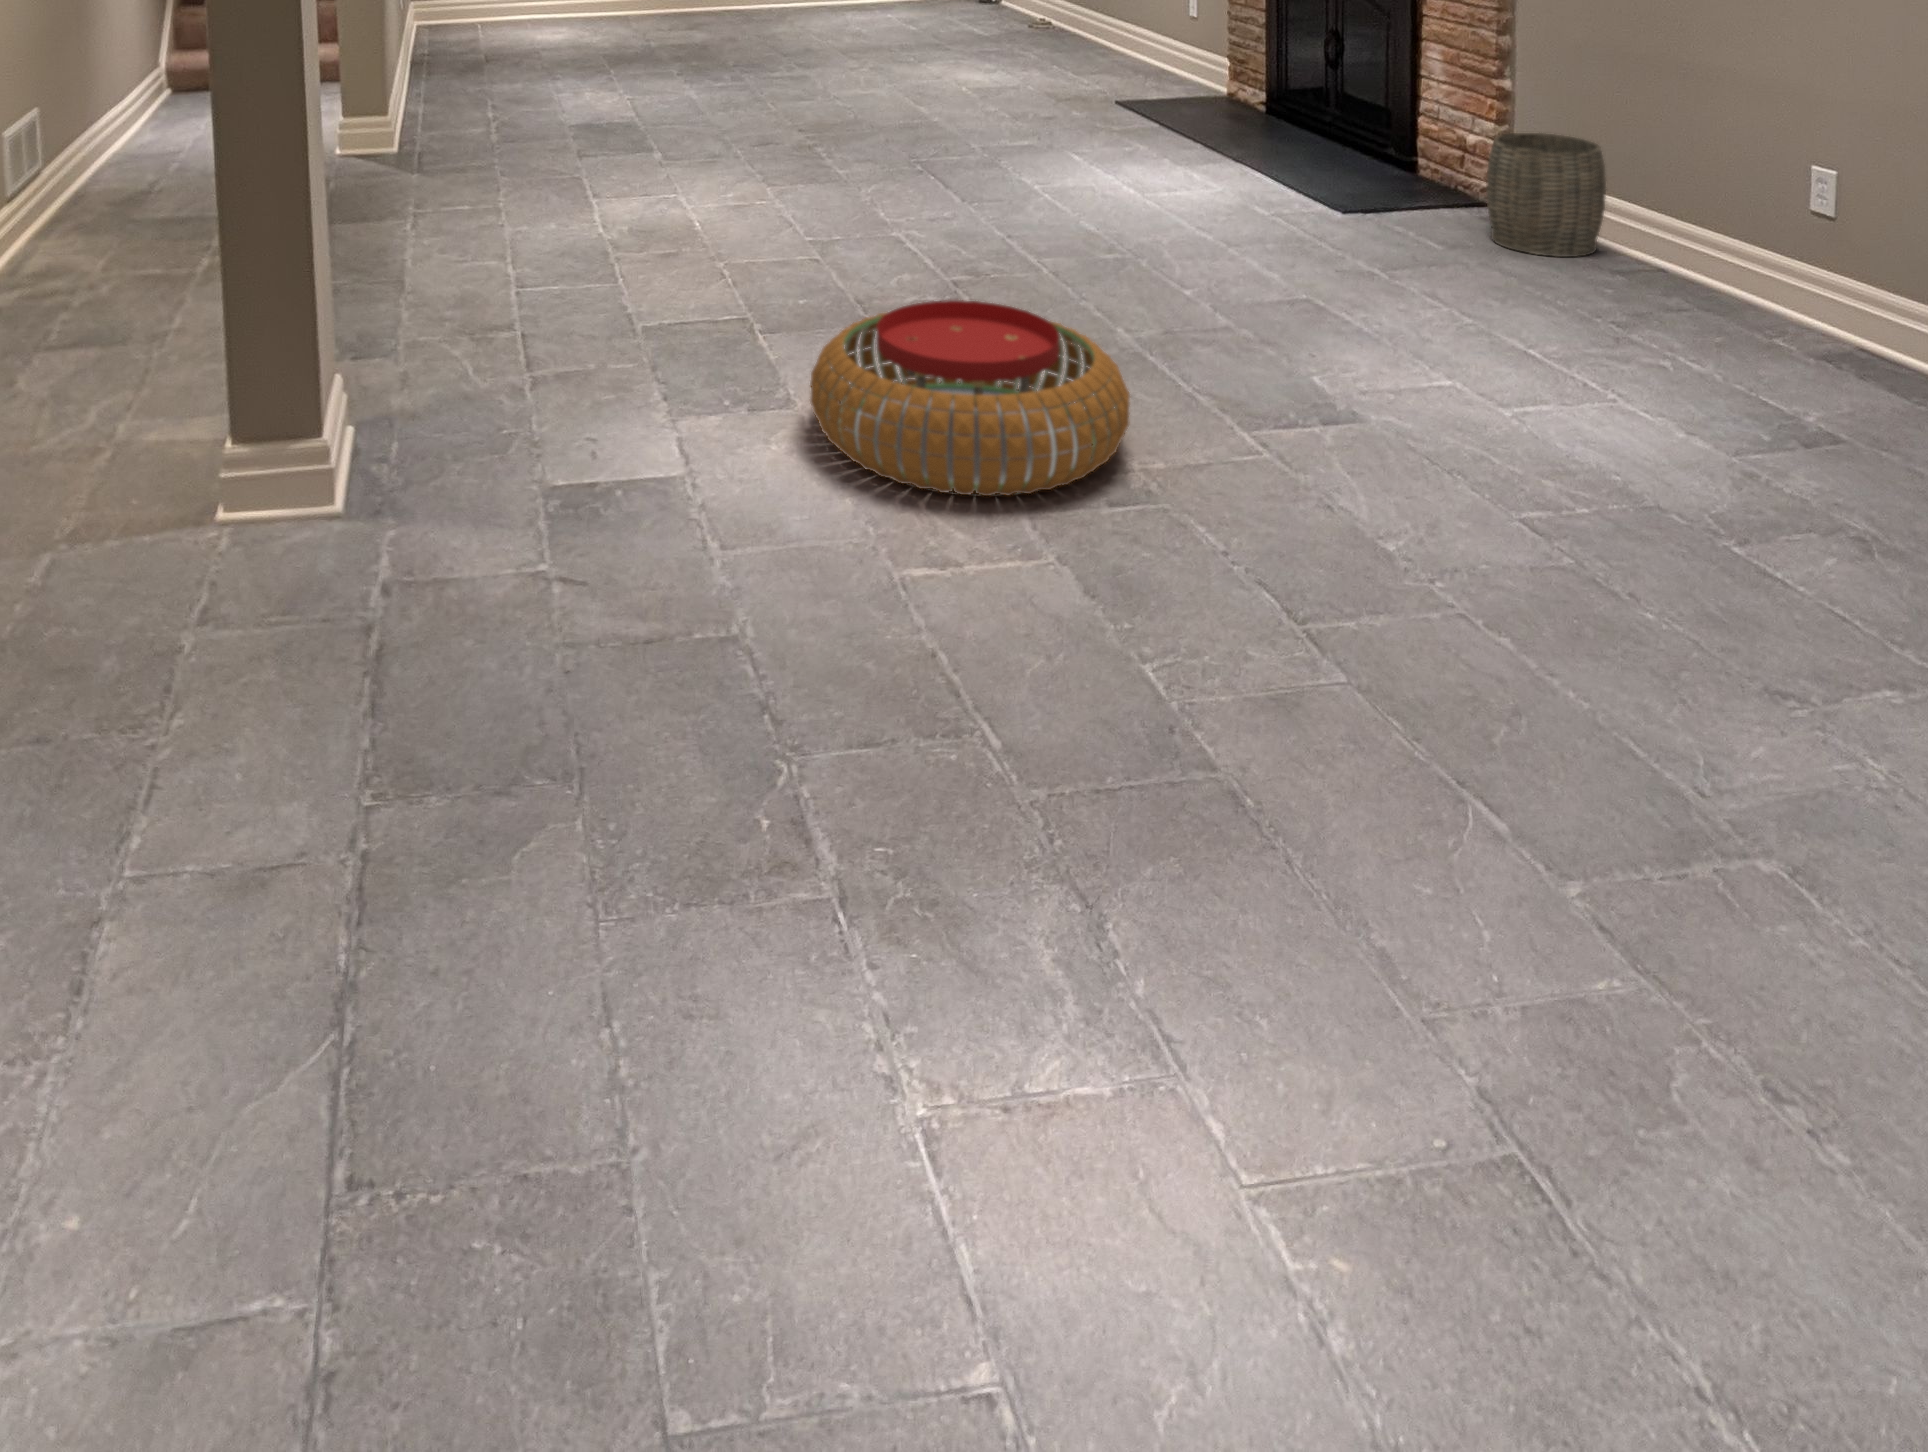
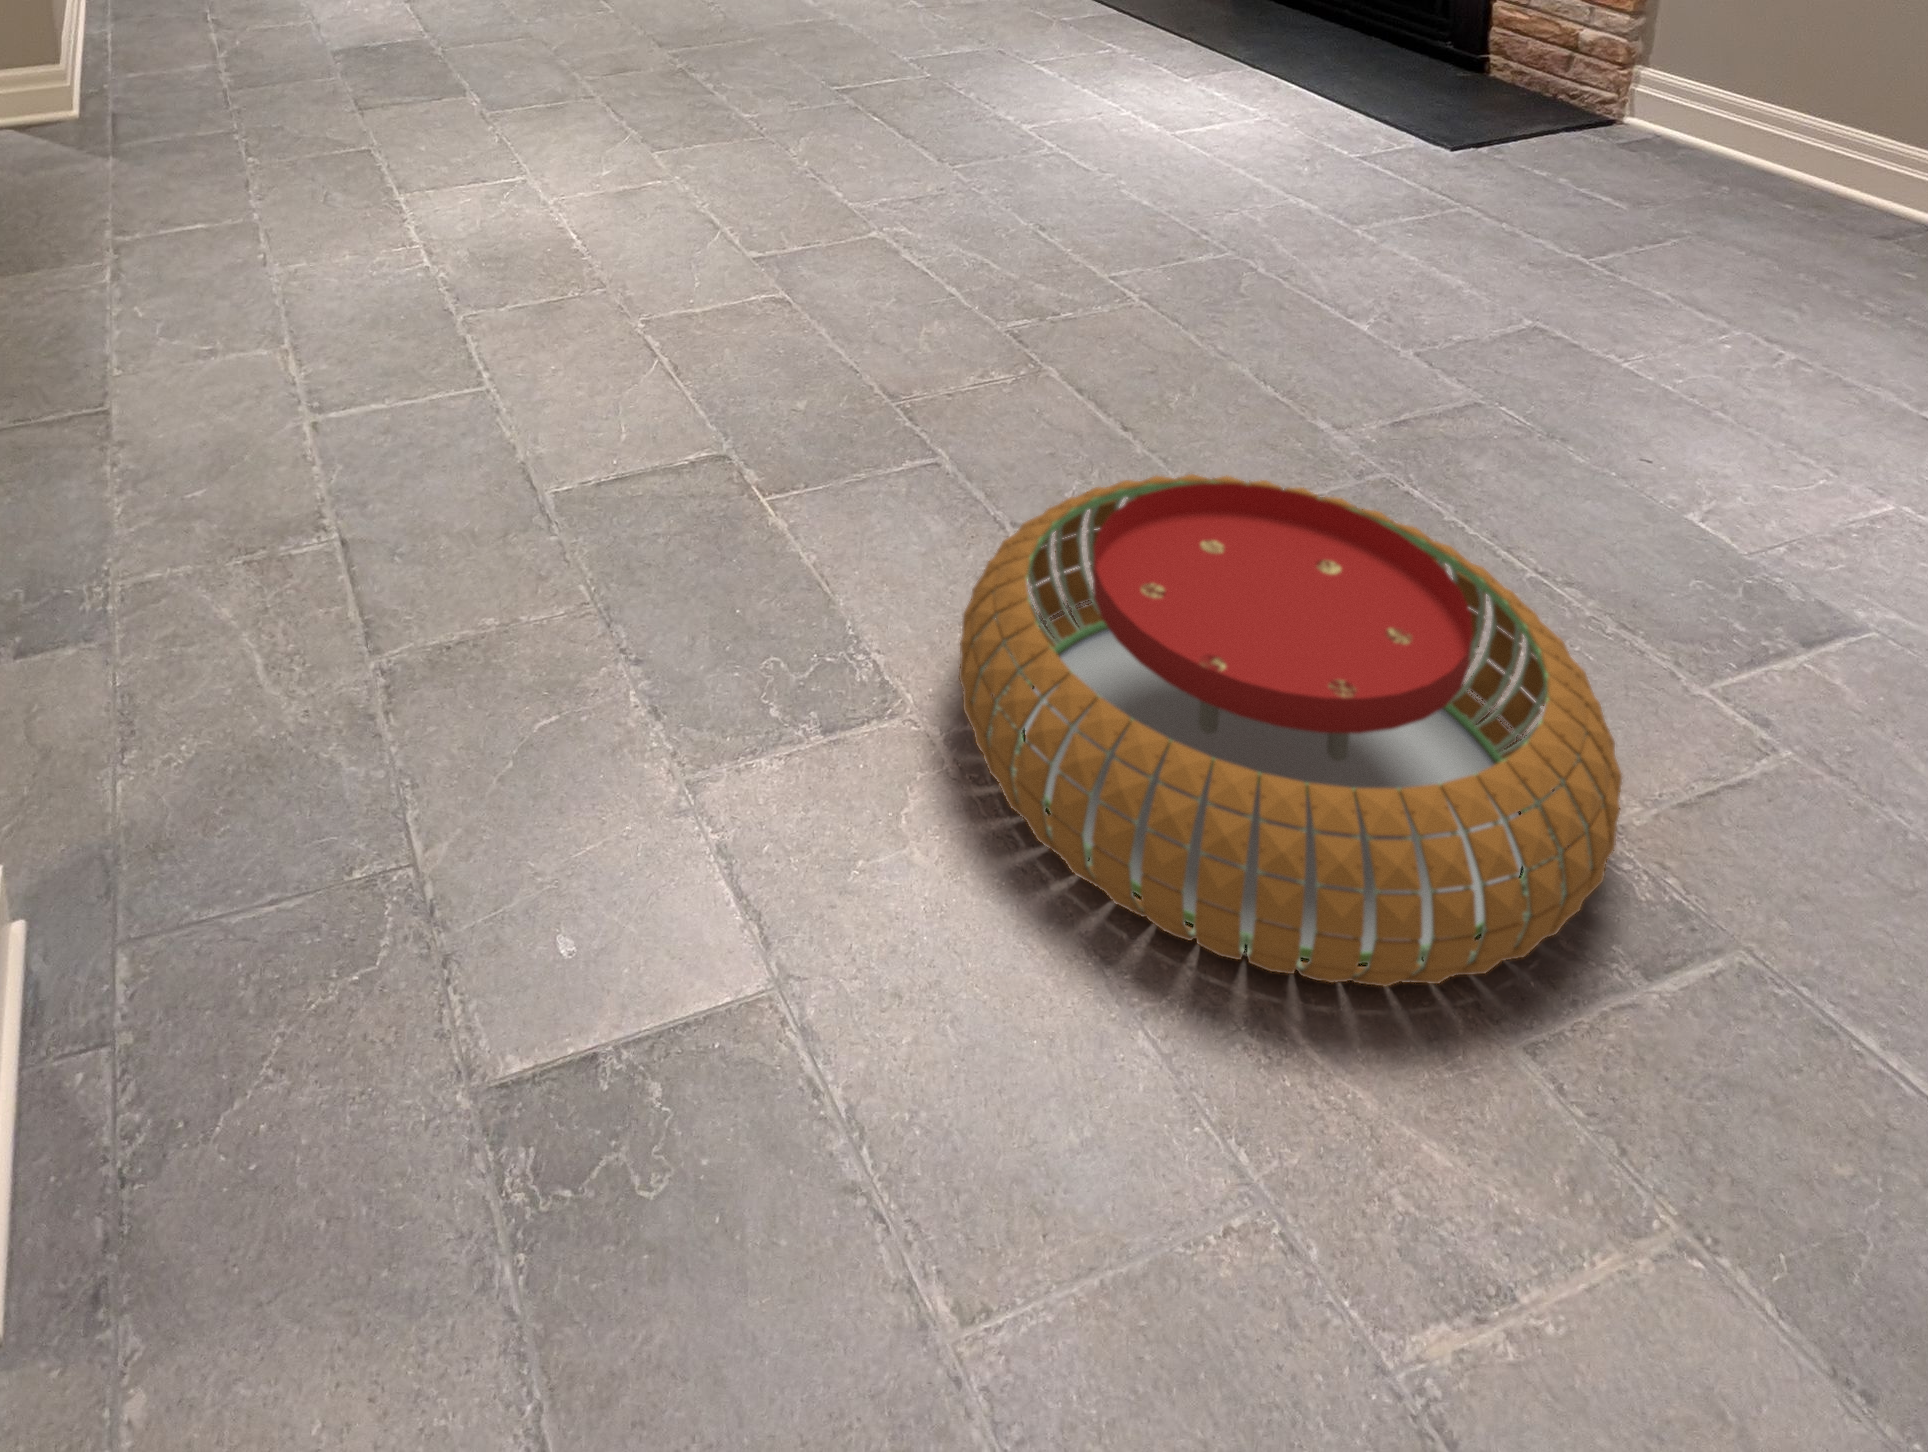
woven basket: present [1486,133,1606,257] -> none [1674,38,1856,217]

